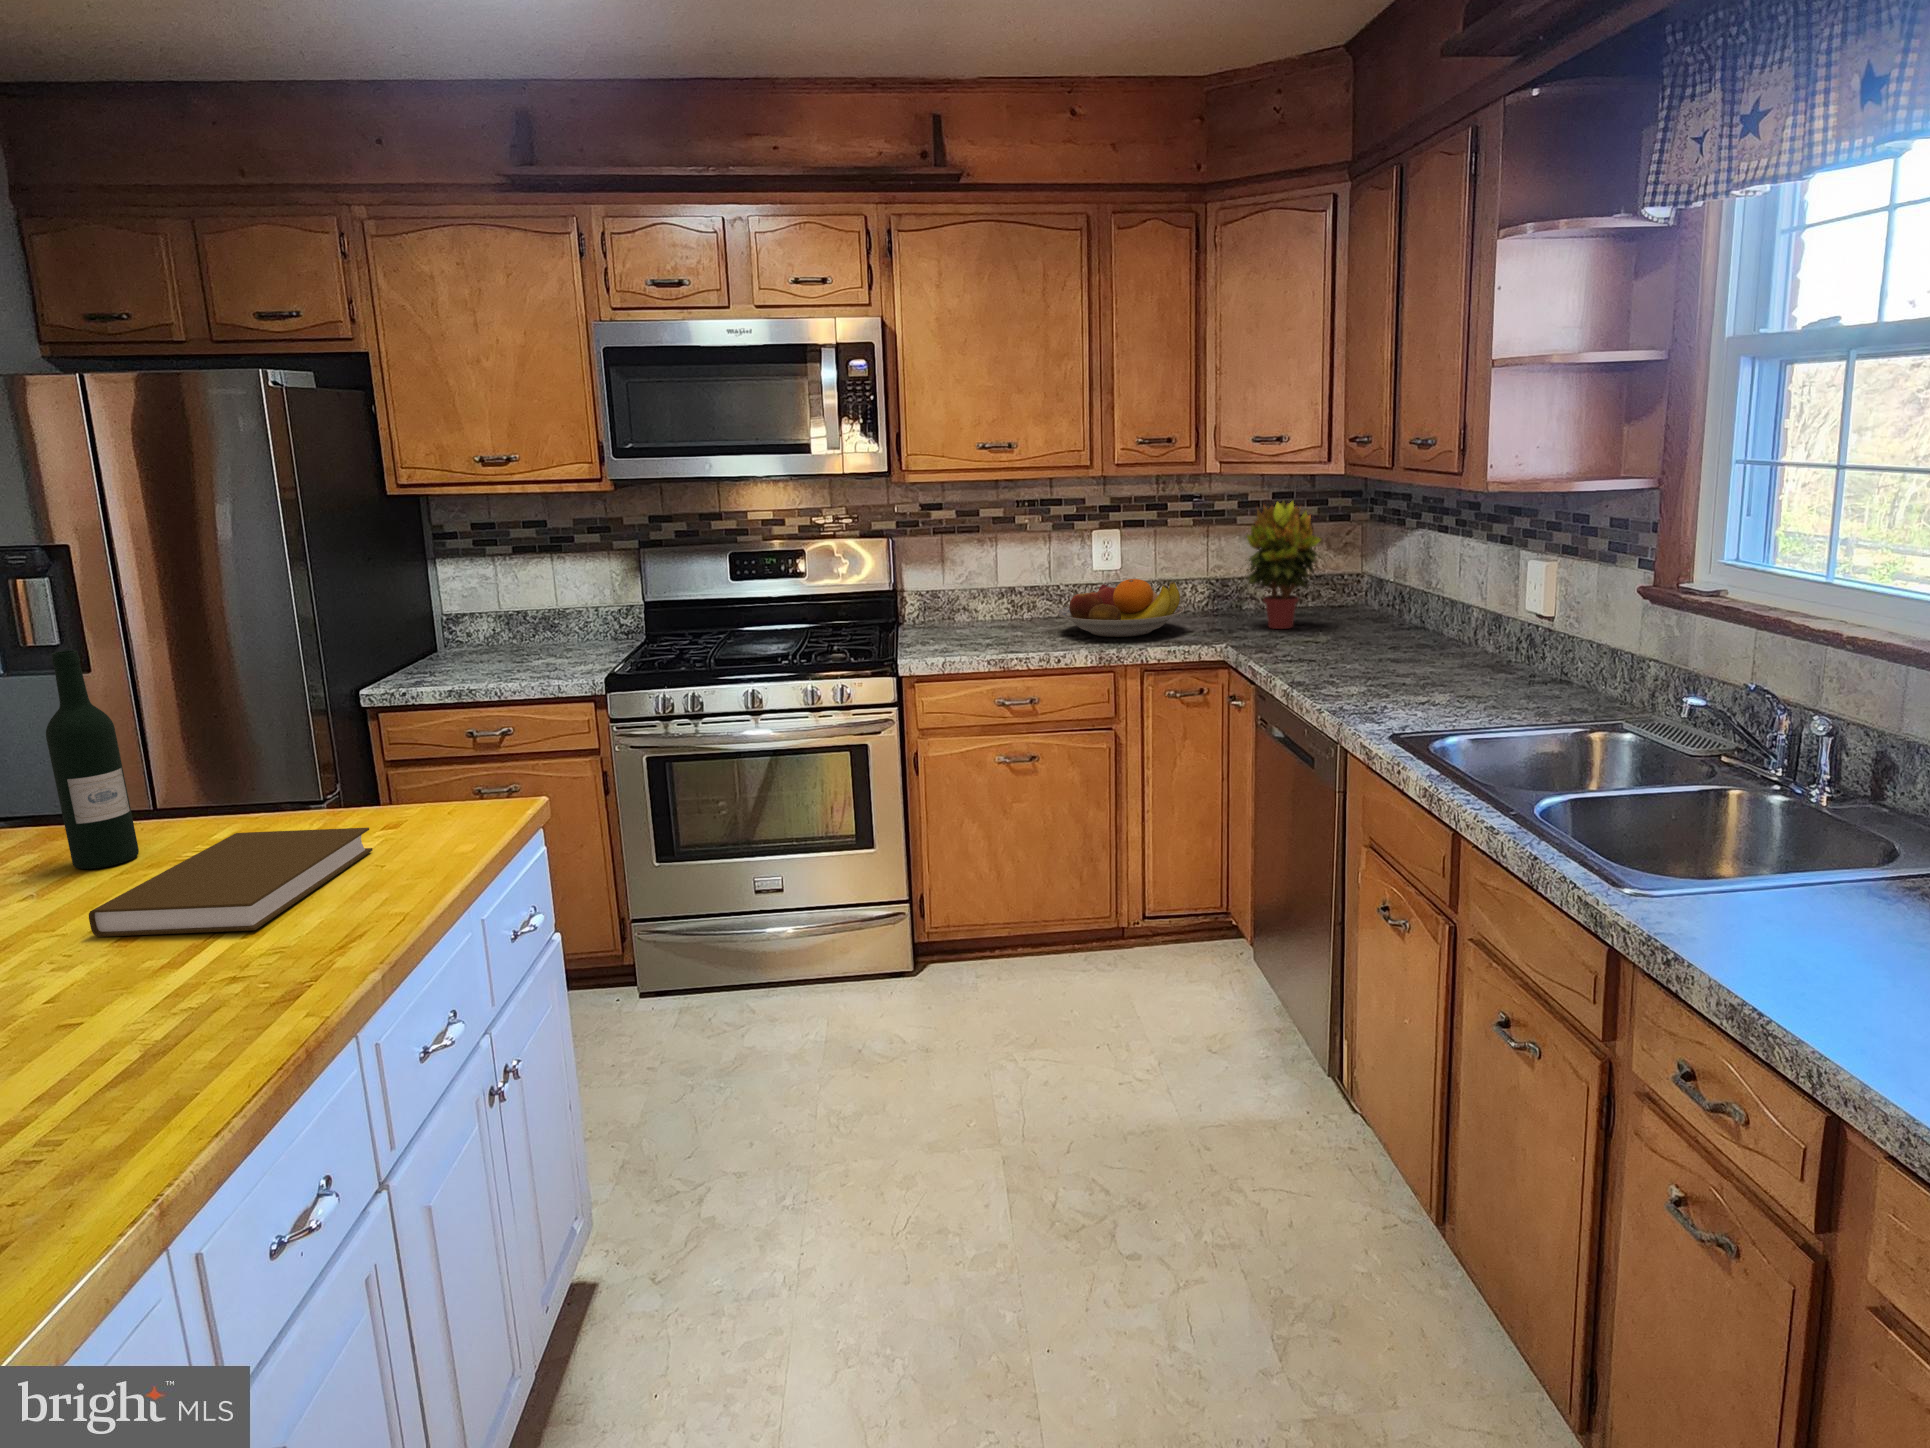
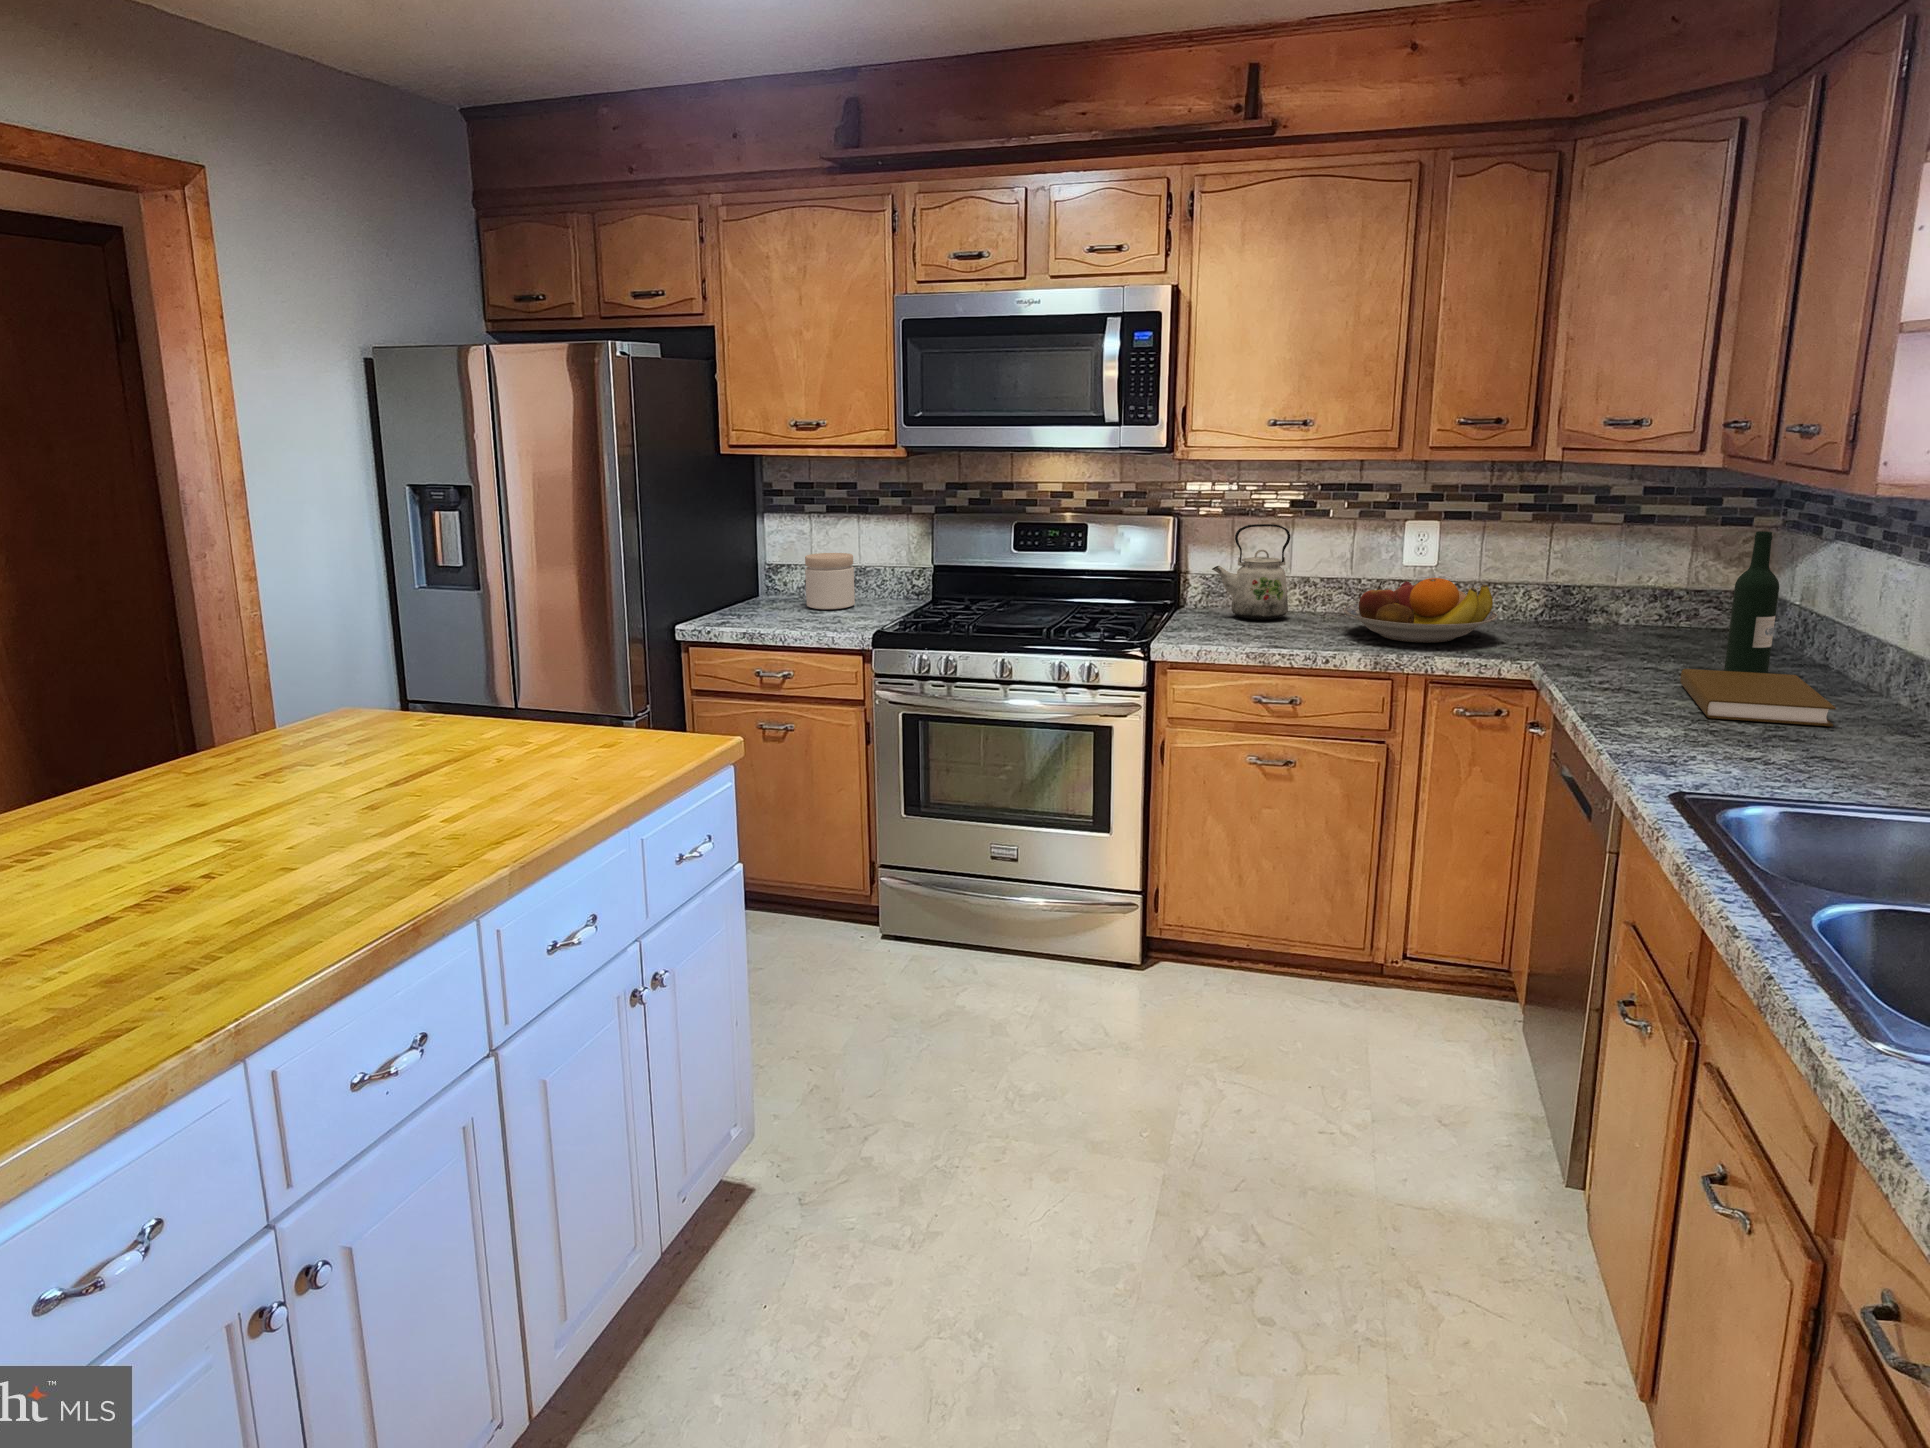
potted plant: present [1246,501,1321,629] -> none [1577,496,1692,651]
kettle: none [932,541,1004,630] -> present [1212,524,1290,620]
jar: none [505,596,566,658] -> present [805,553,855,609]
wine bottle: present [46,650,139,869] -> present [1724,531,1779,673]
book: present [89,828,373,937] -> present [1680,669,1836,726]

